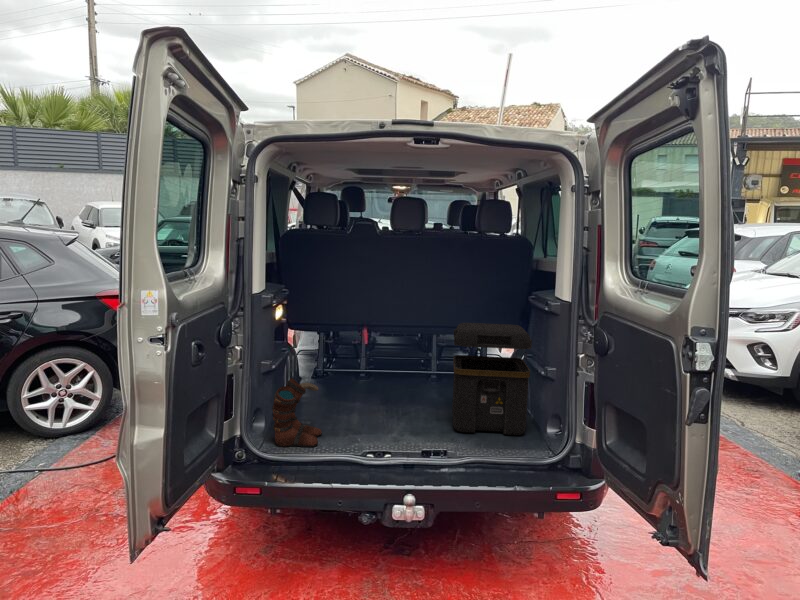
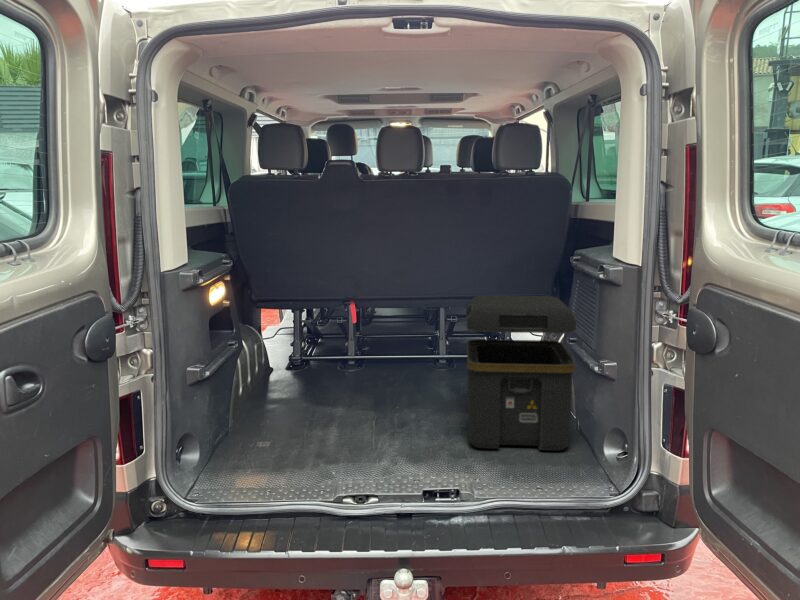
boots: present [272,378,322,447] -> none [211,384,287,485]

